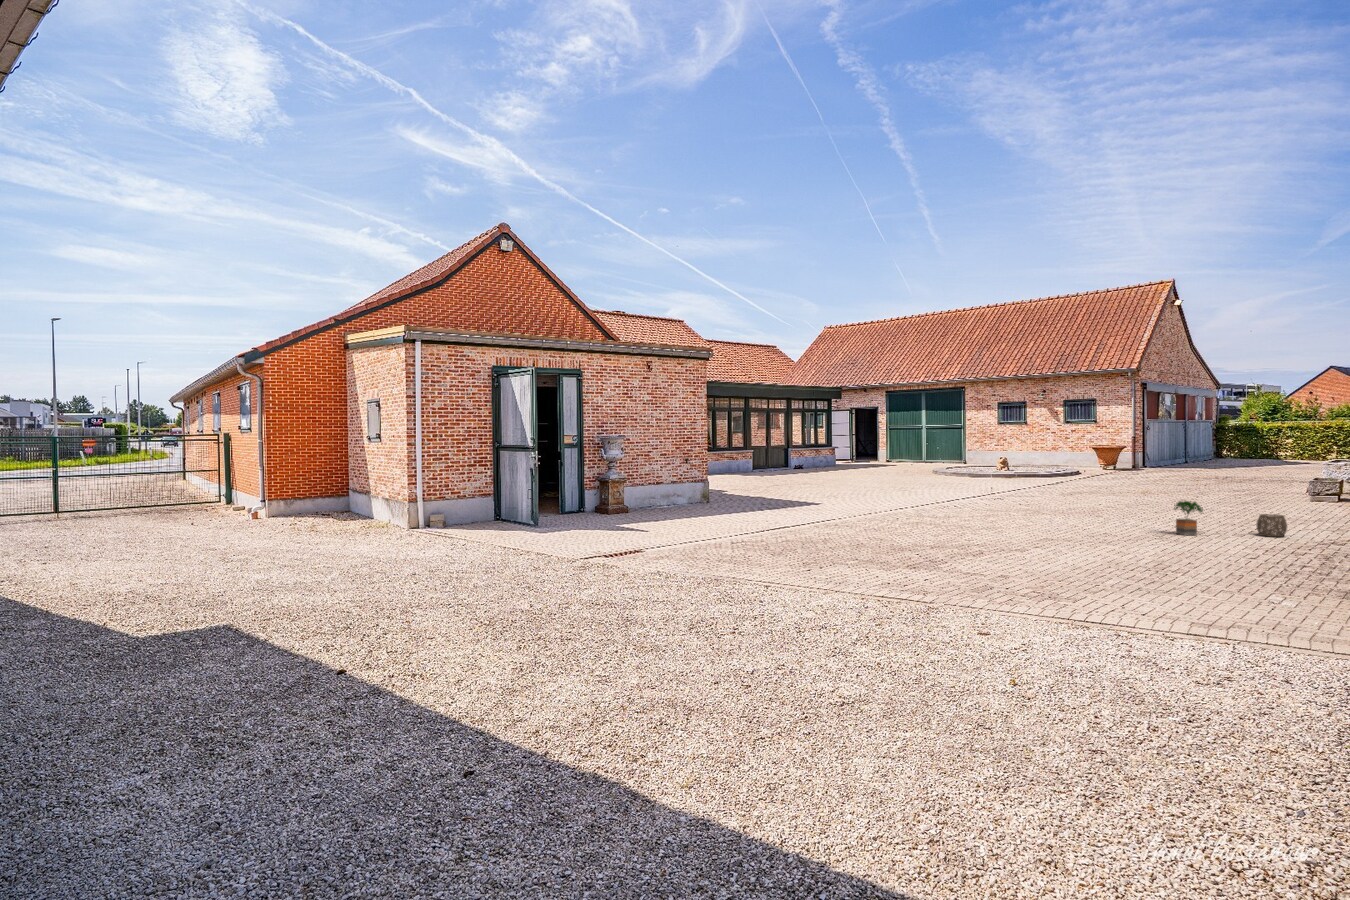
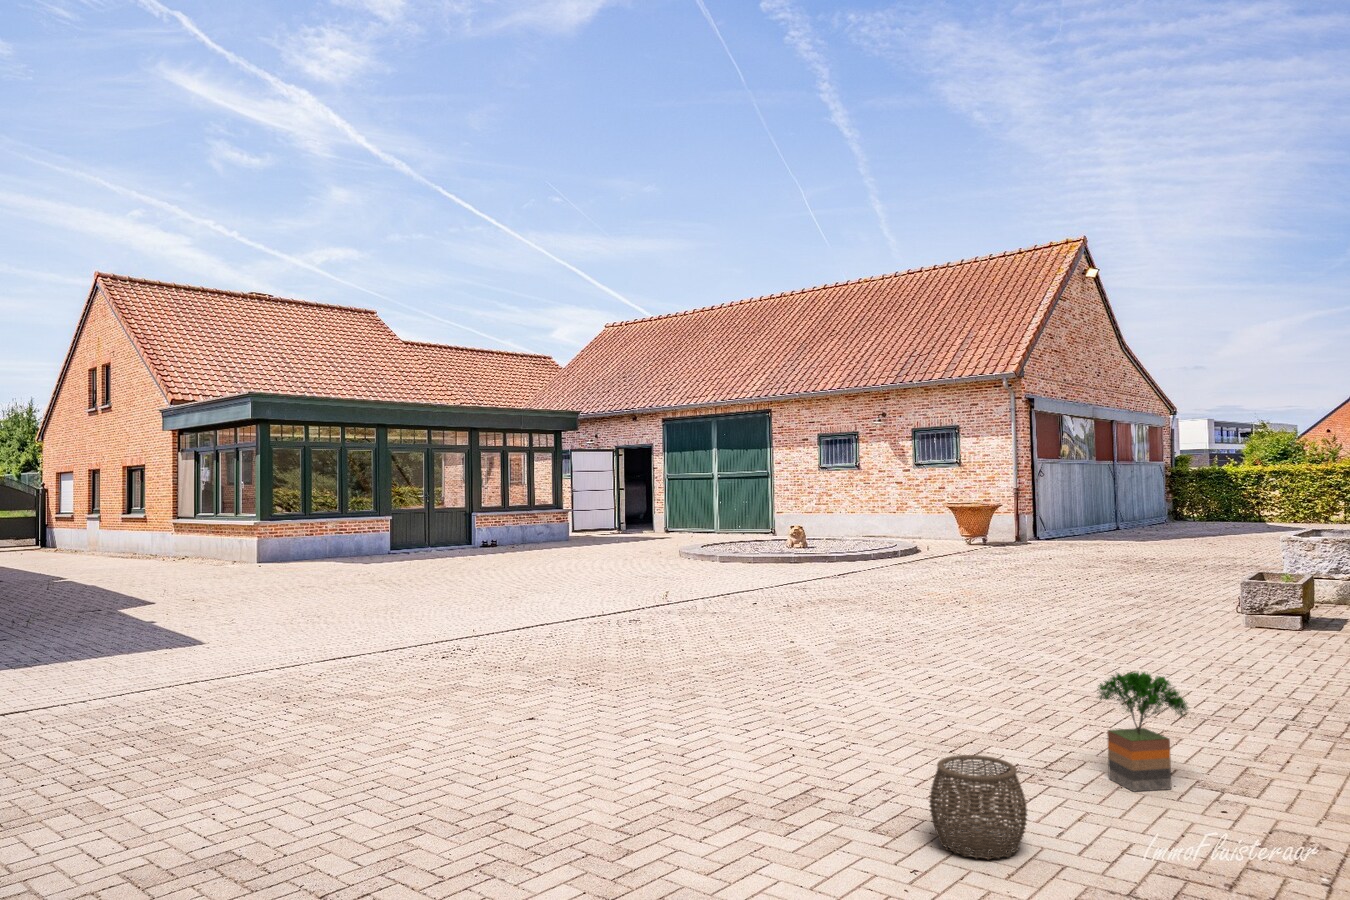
potted tree: present [1174,501,1203,536] -> present [1098,672,1188,792]

